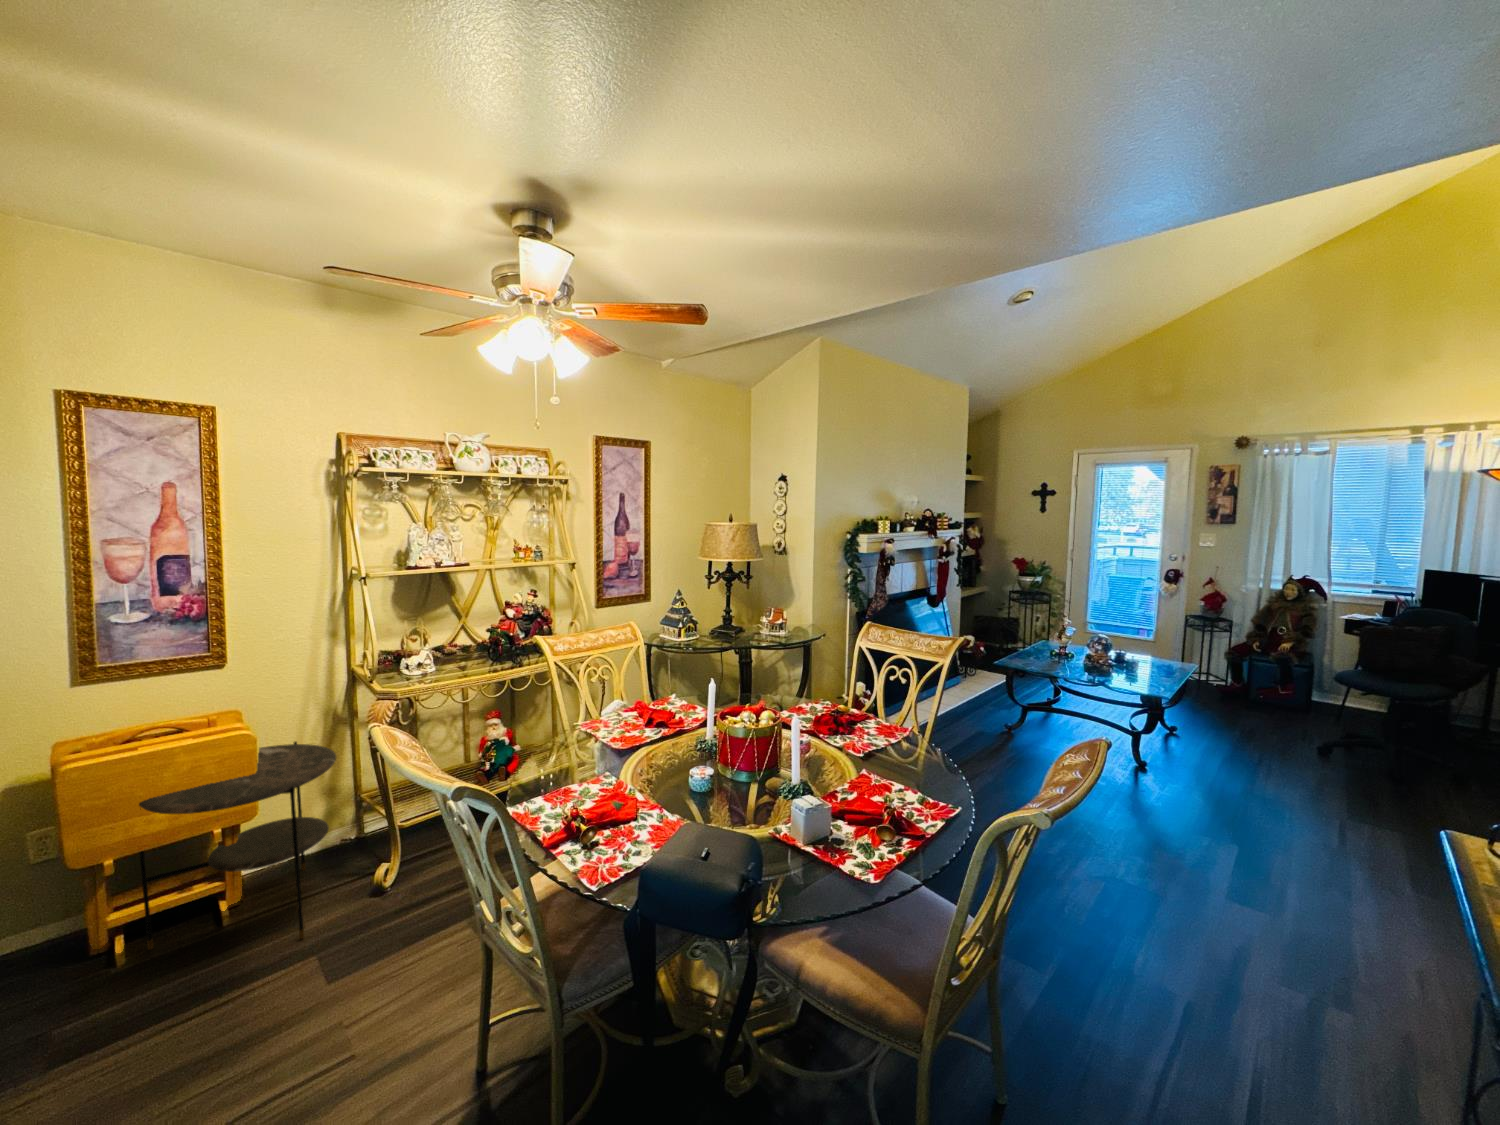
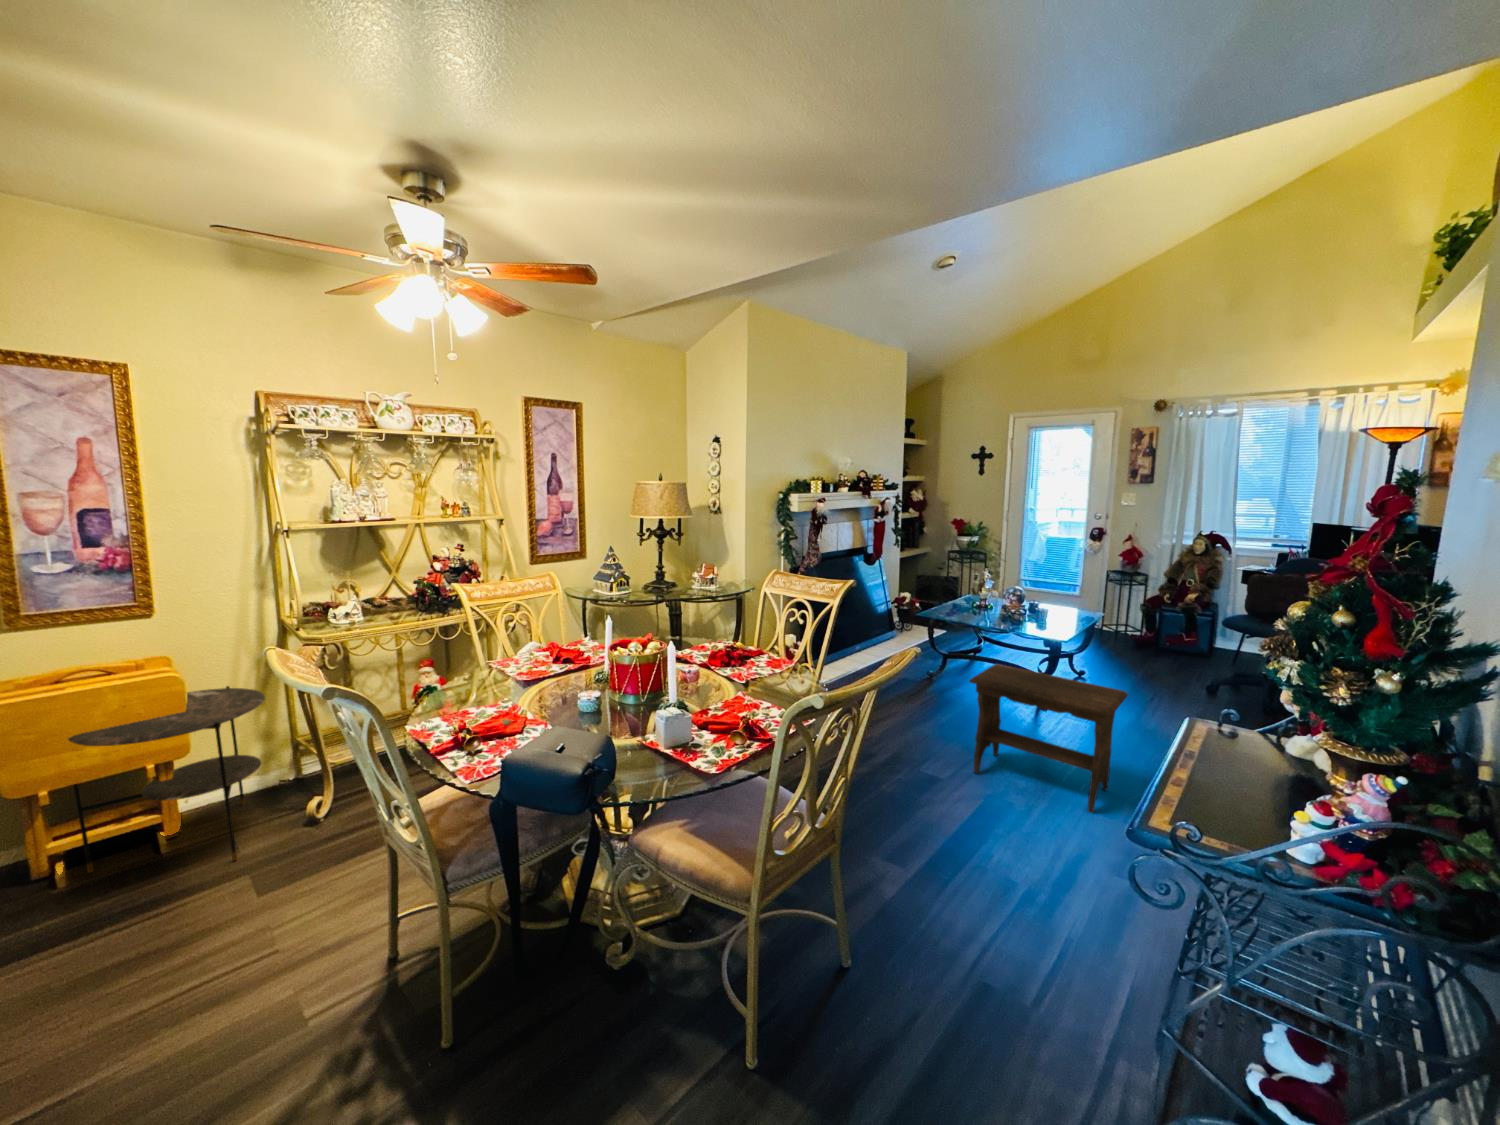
footstool: none [1083,726,1269,904] -> present [969,664,1128,813]

